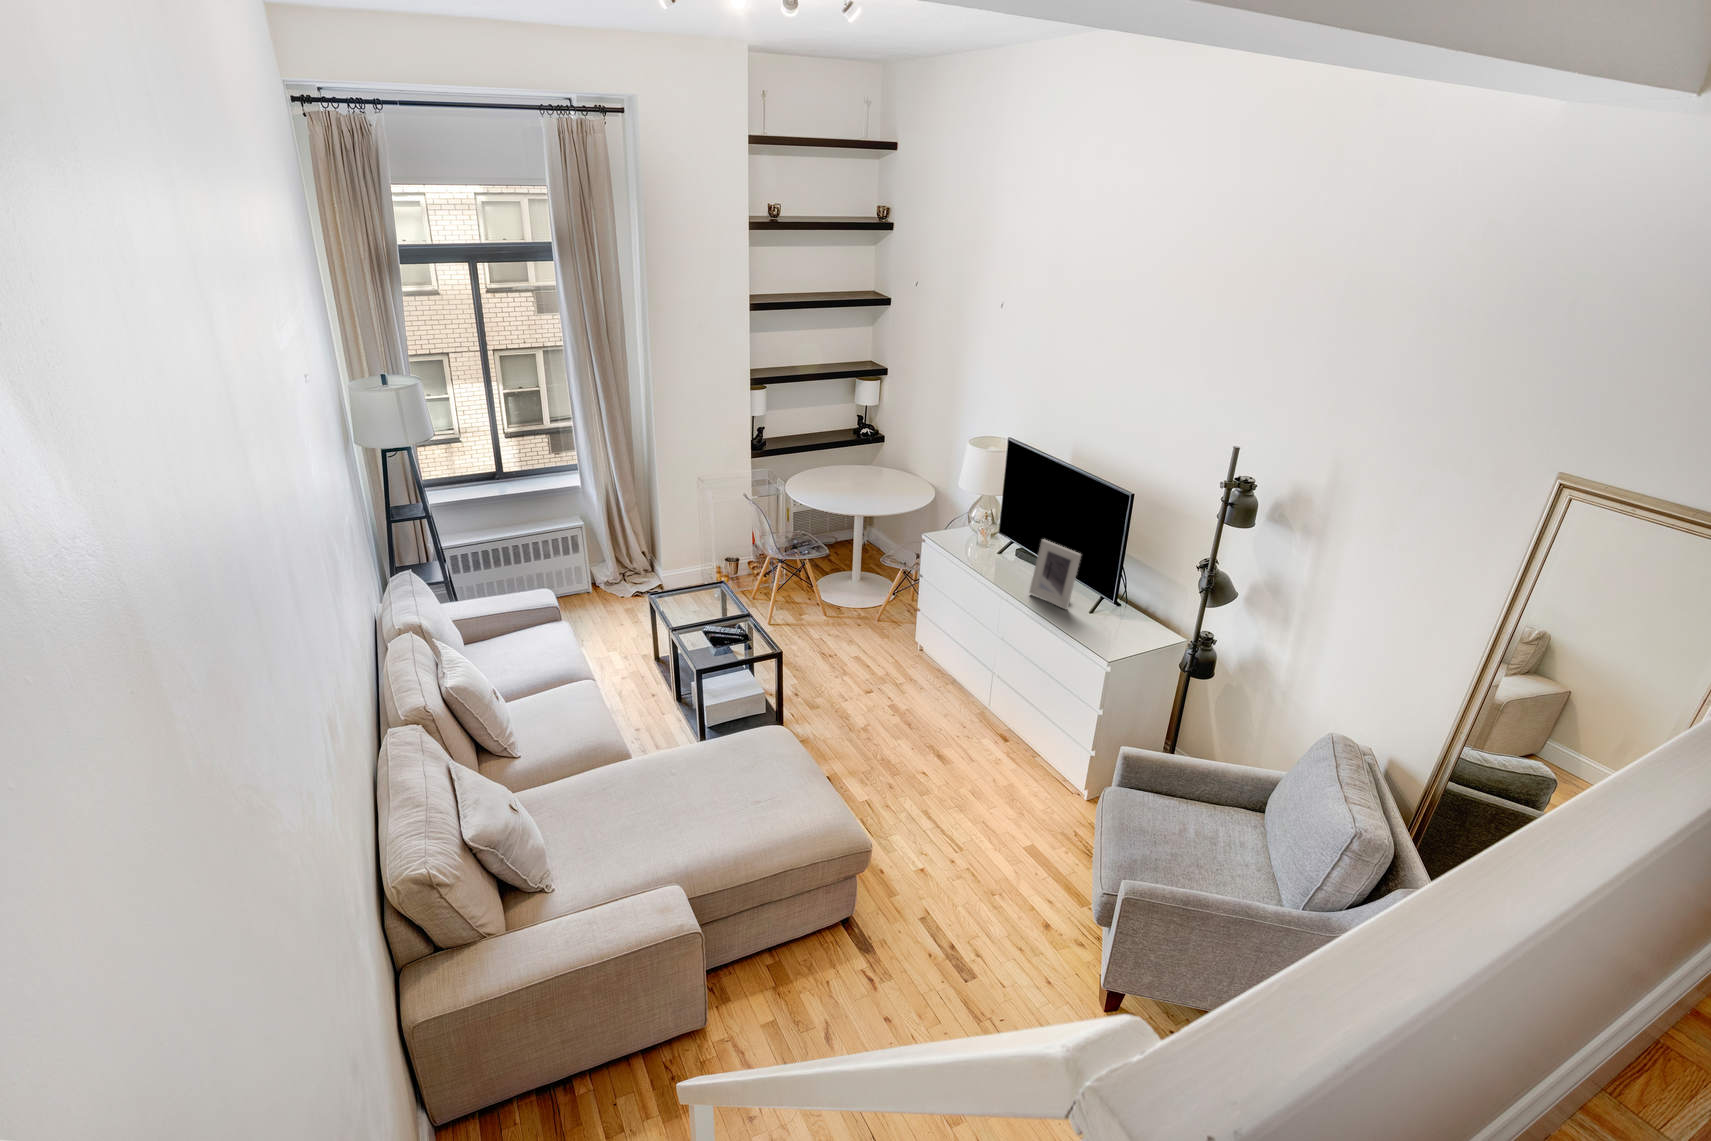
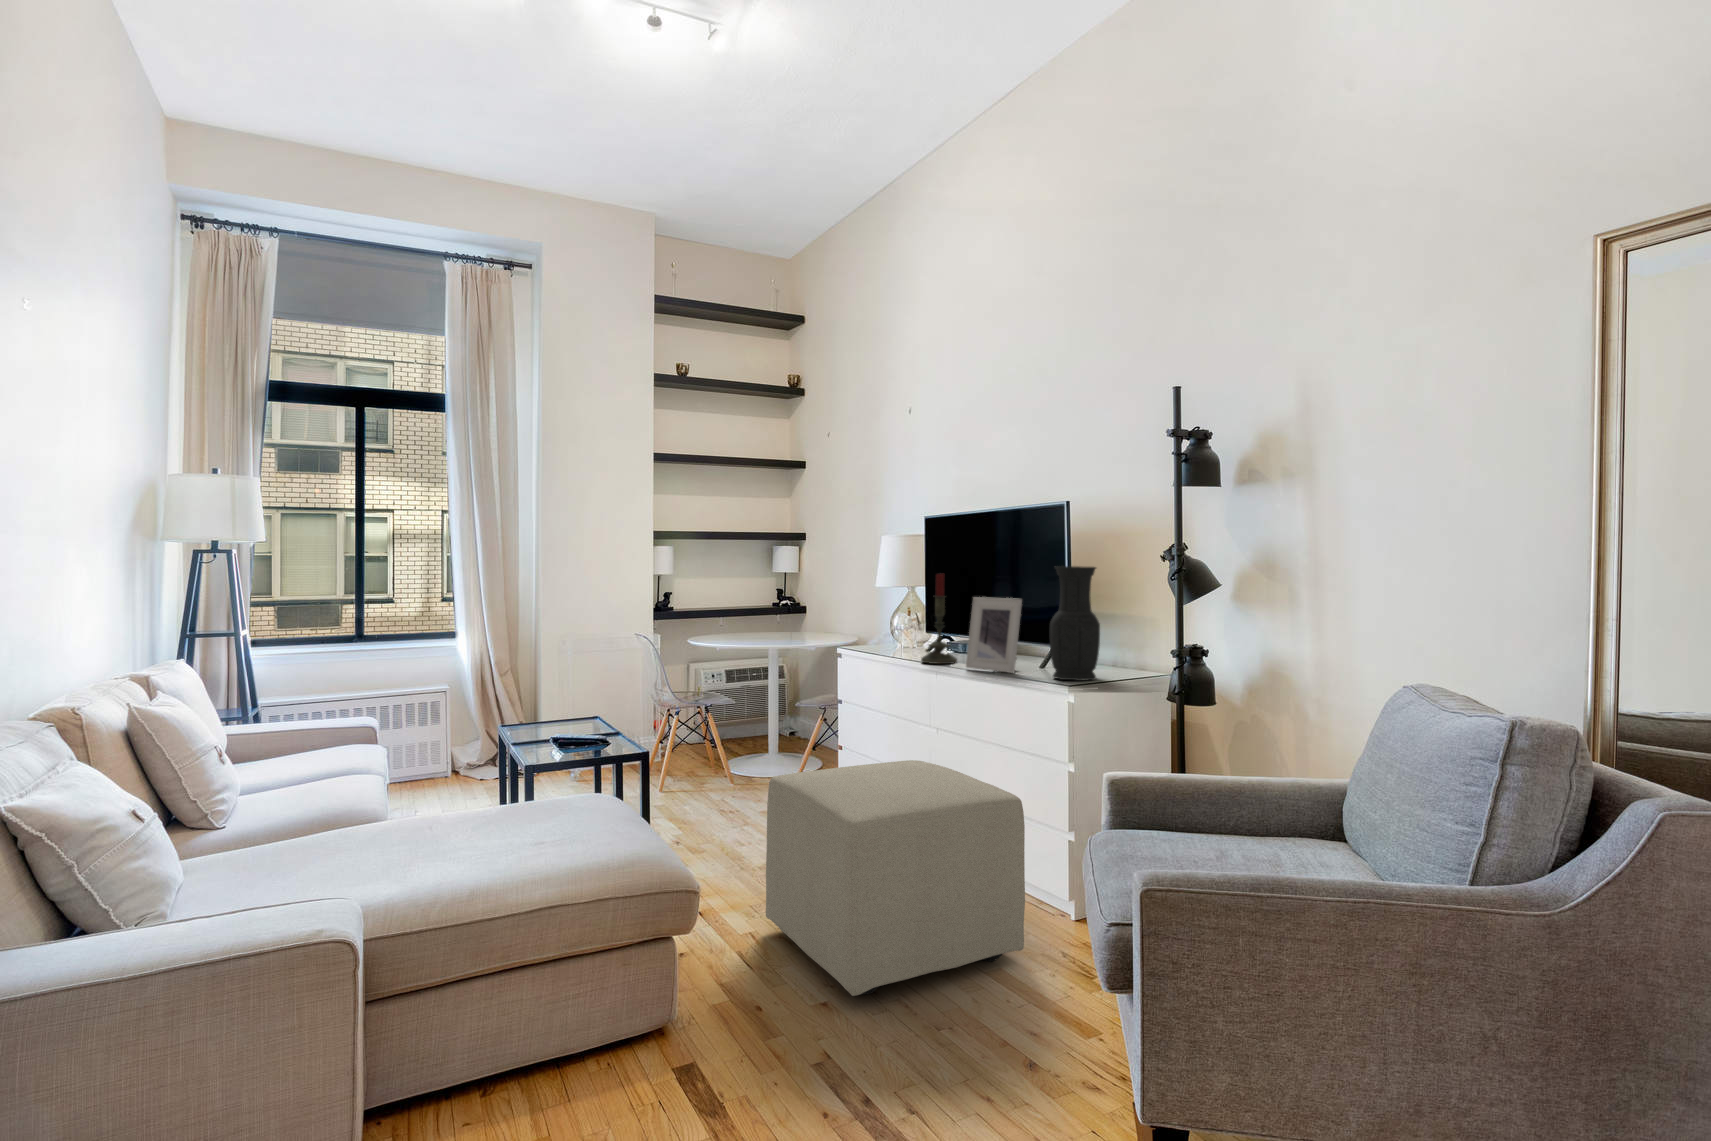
candle: none [992,500,1021,576] -> present [921,574,957,664]
vase: none [1097,544,1146,637] -> present [1050,566,1100,681]
ottoman: none [876,684,1062,869] -> present [766,760,1025,996]

